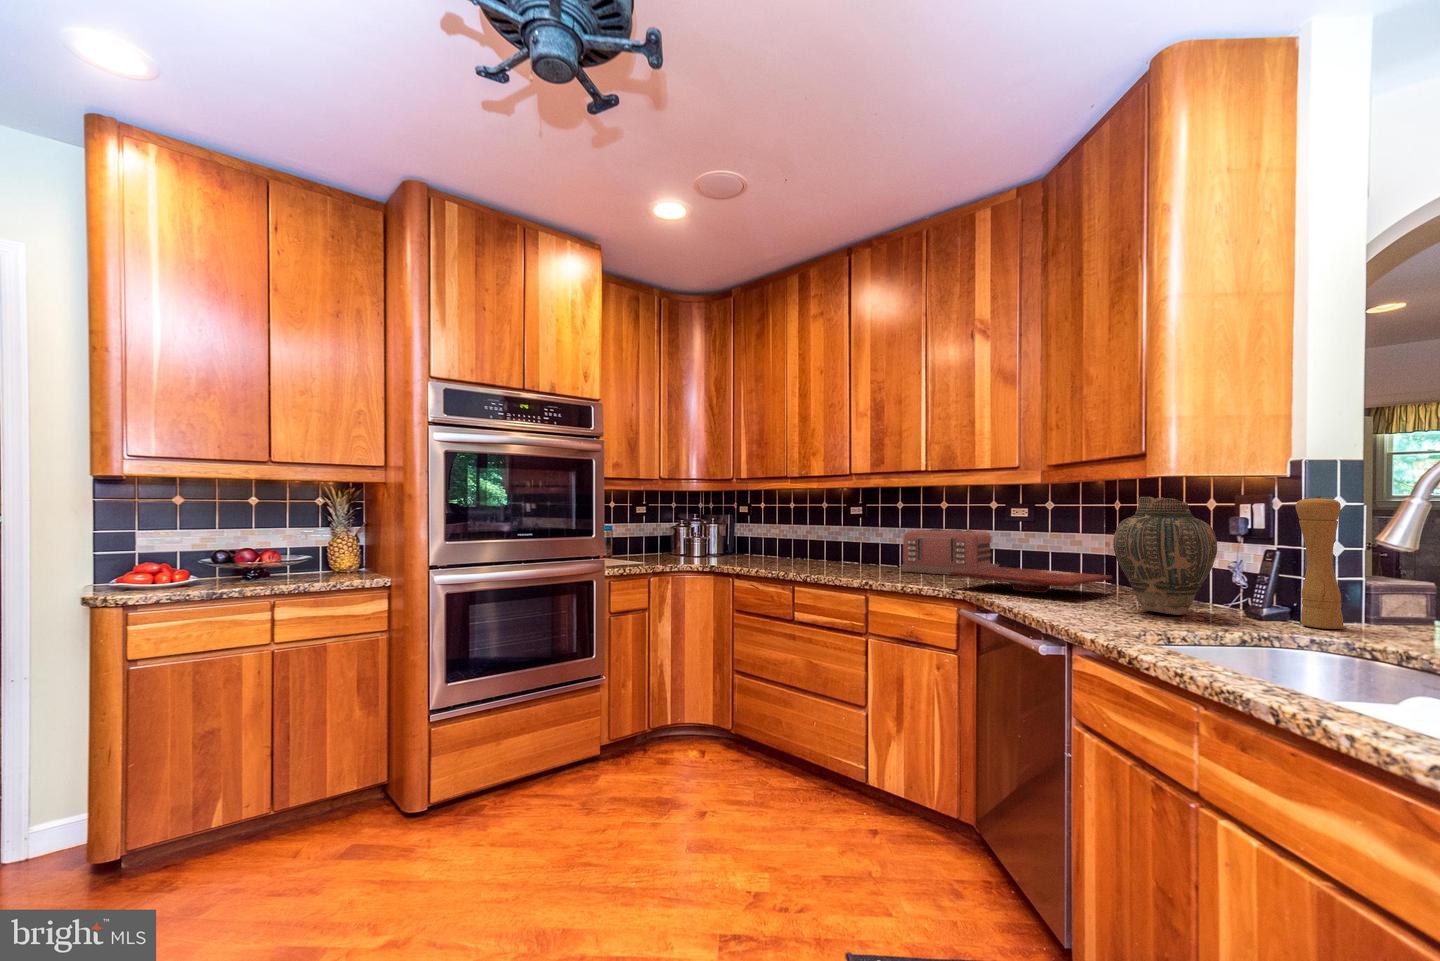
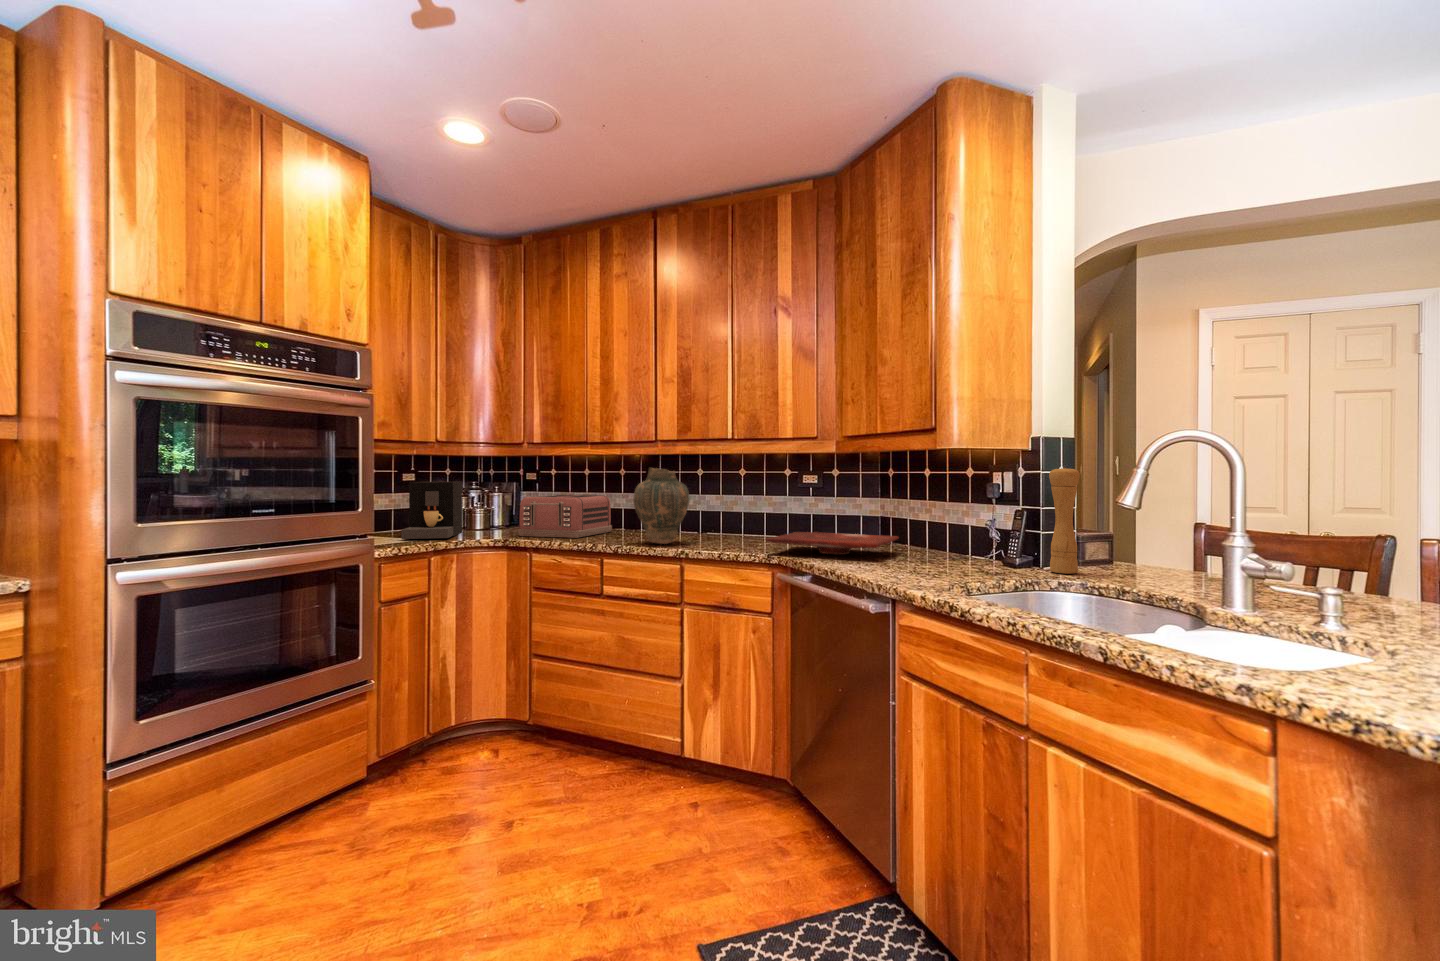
vase: present [1113,497,1217,615] -> present [633,468,690,544]
coffee maker: none [631,512,684,561] -> present [401,482,462,539]
toaster: present [902,529,999,575] -> present [518,495,612,538]

